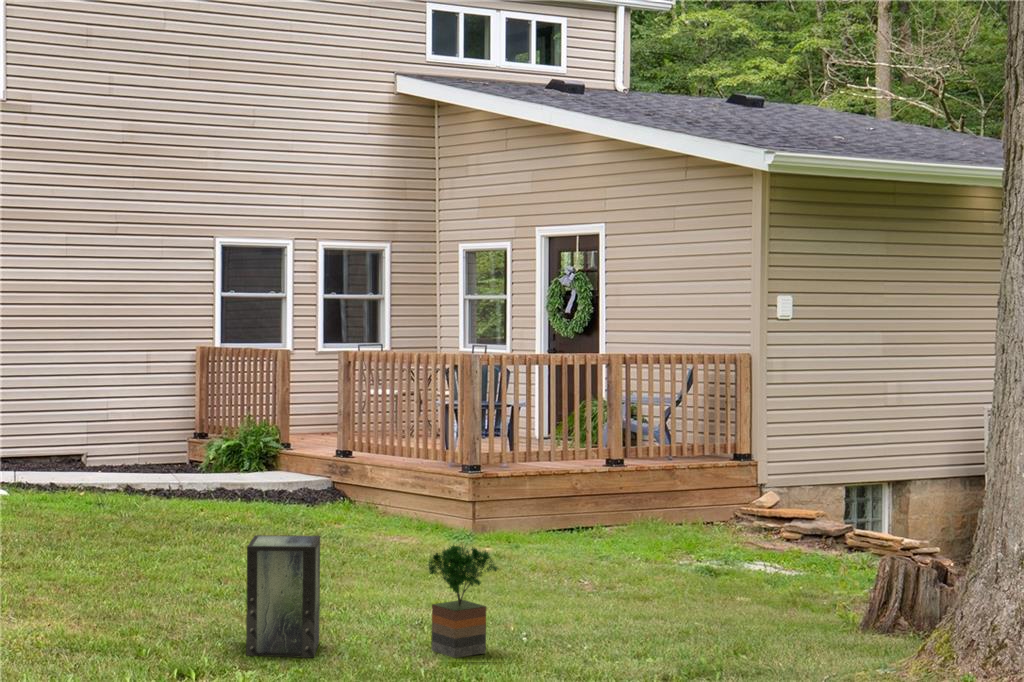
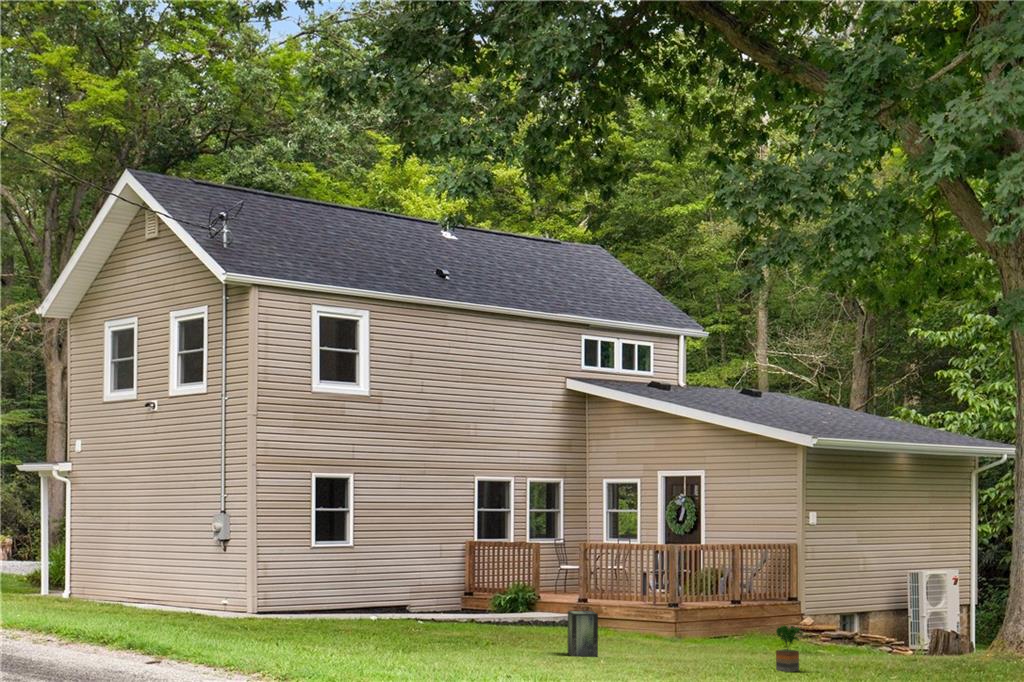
storage box: present [246,535,320,658] -> present [568,611,598,657]

